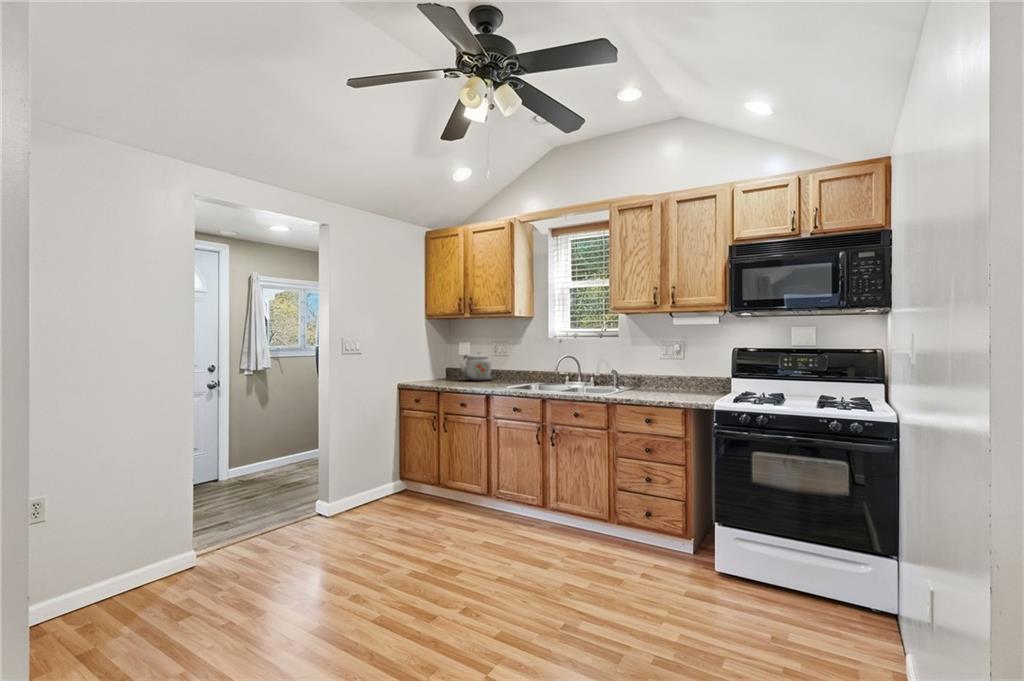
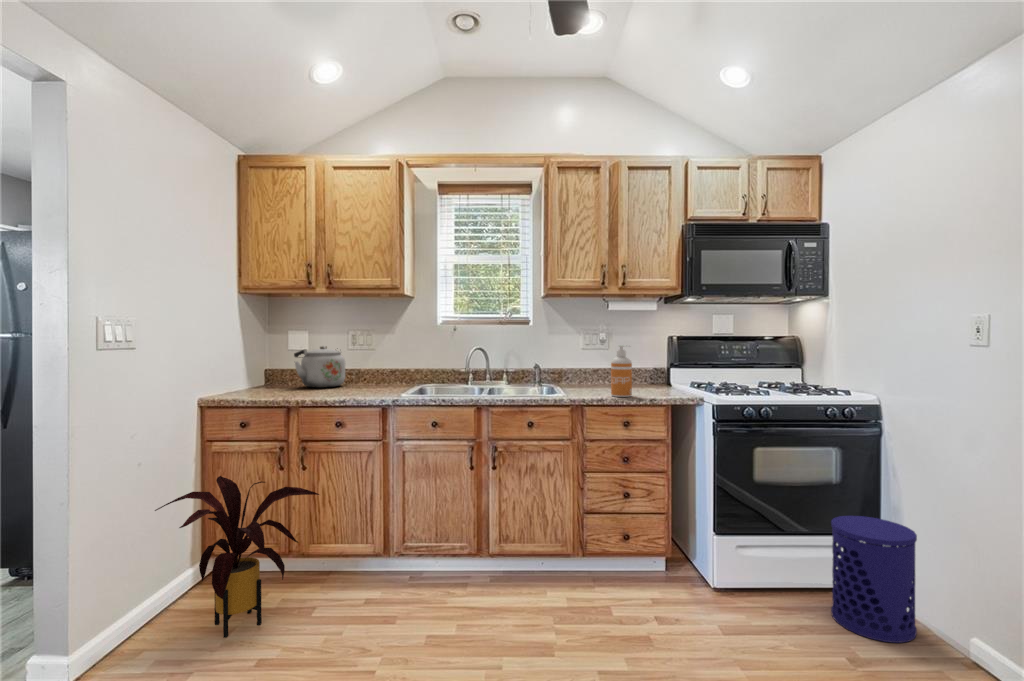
soap dispenser: none [638,356,655,399] -> present [611,345,632,397]
house plant: none [361,429,442,519] -> present [155,476,319,638]
waste bin: none [806,530,893,663] -> present [831,516,917,643]

